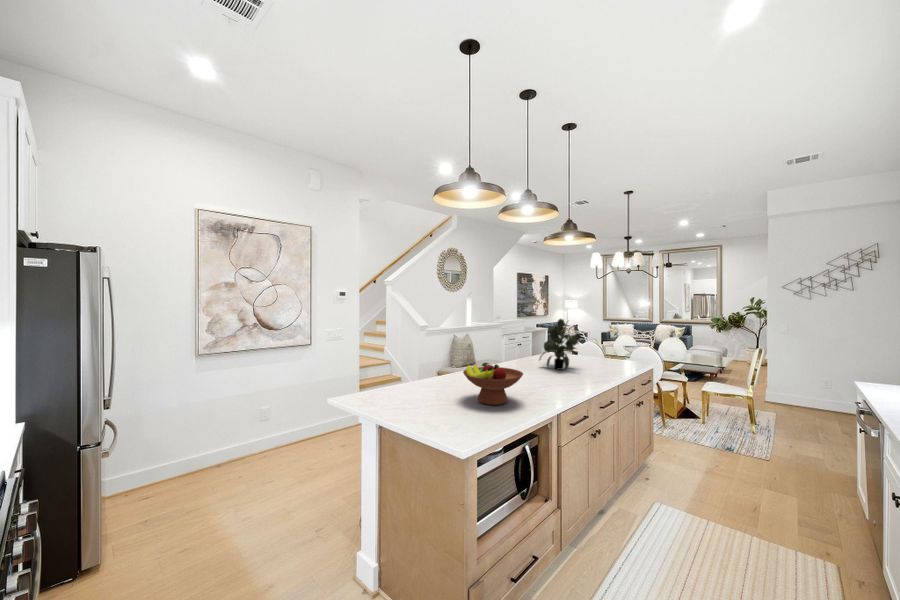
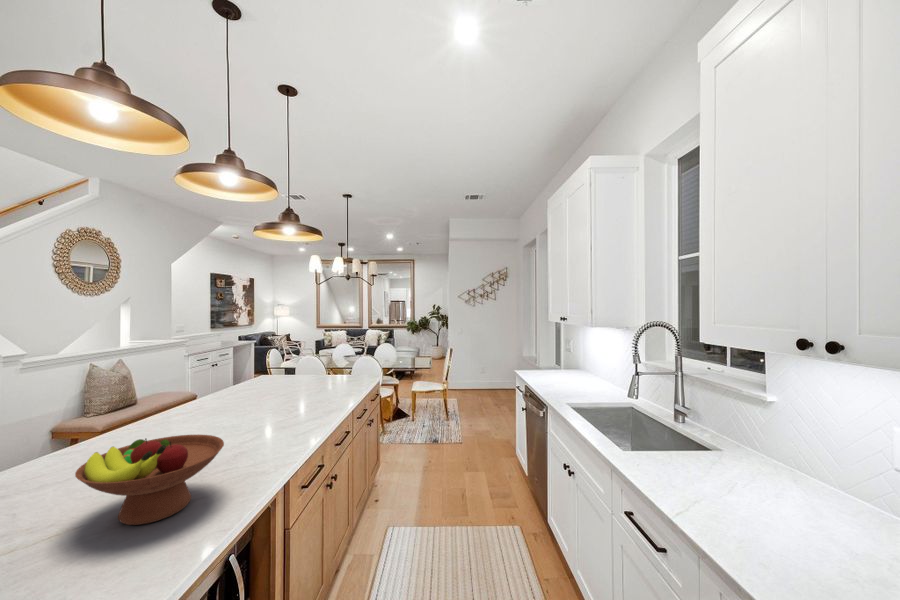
potted plant: present [540,319,581,370] -> none [247,336,307,405]

